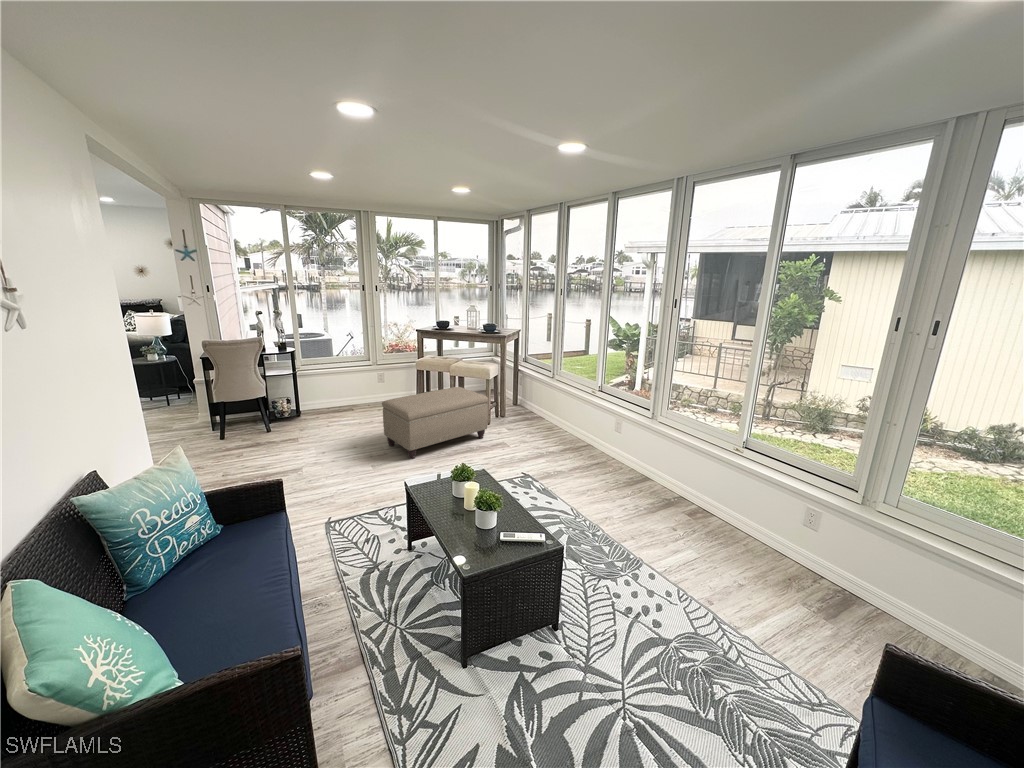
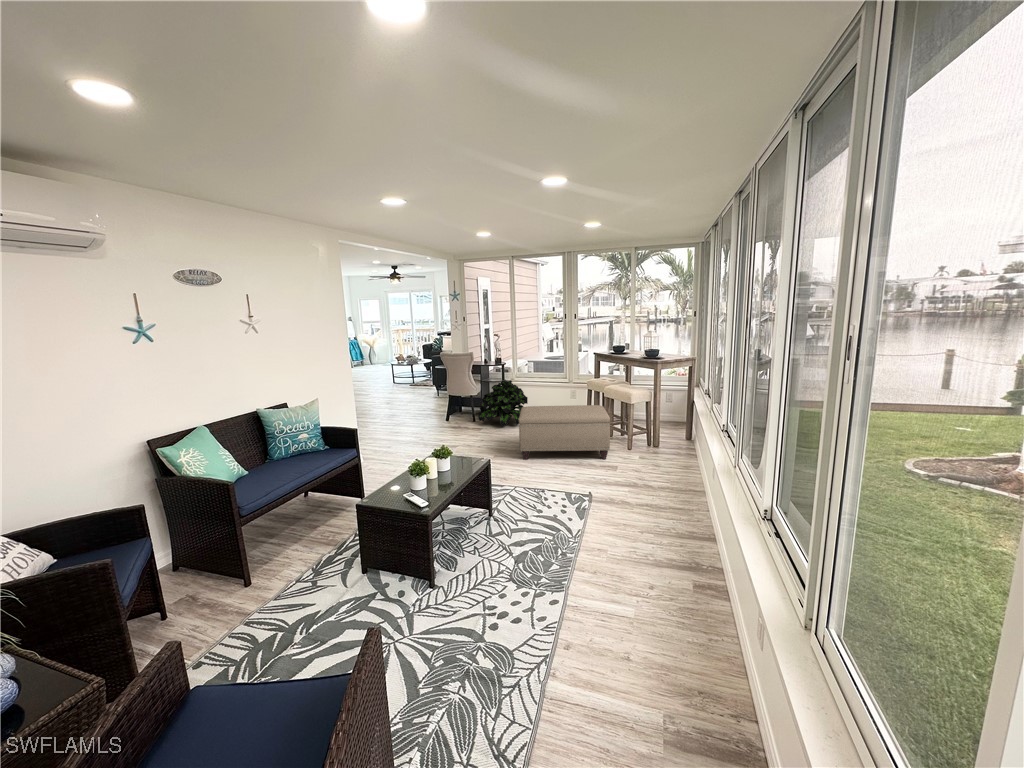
potted plant: none [281,371,348,429] -> present [478,380,528,427]

